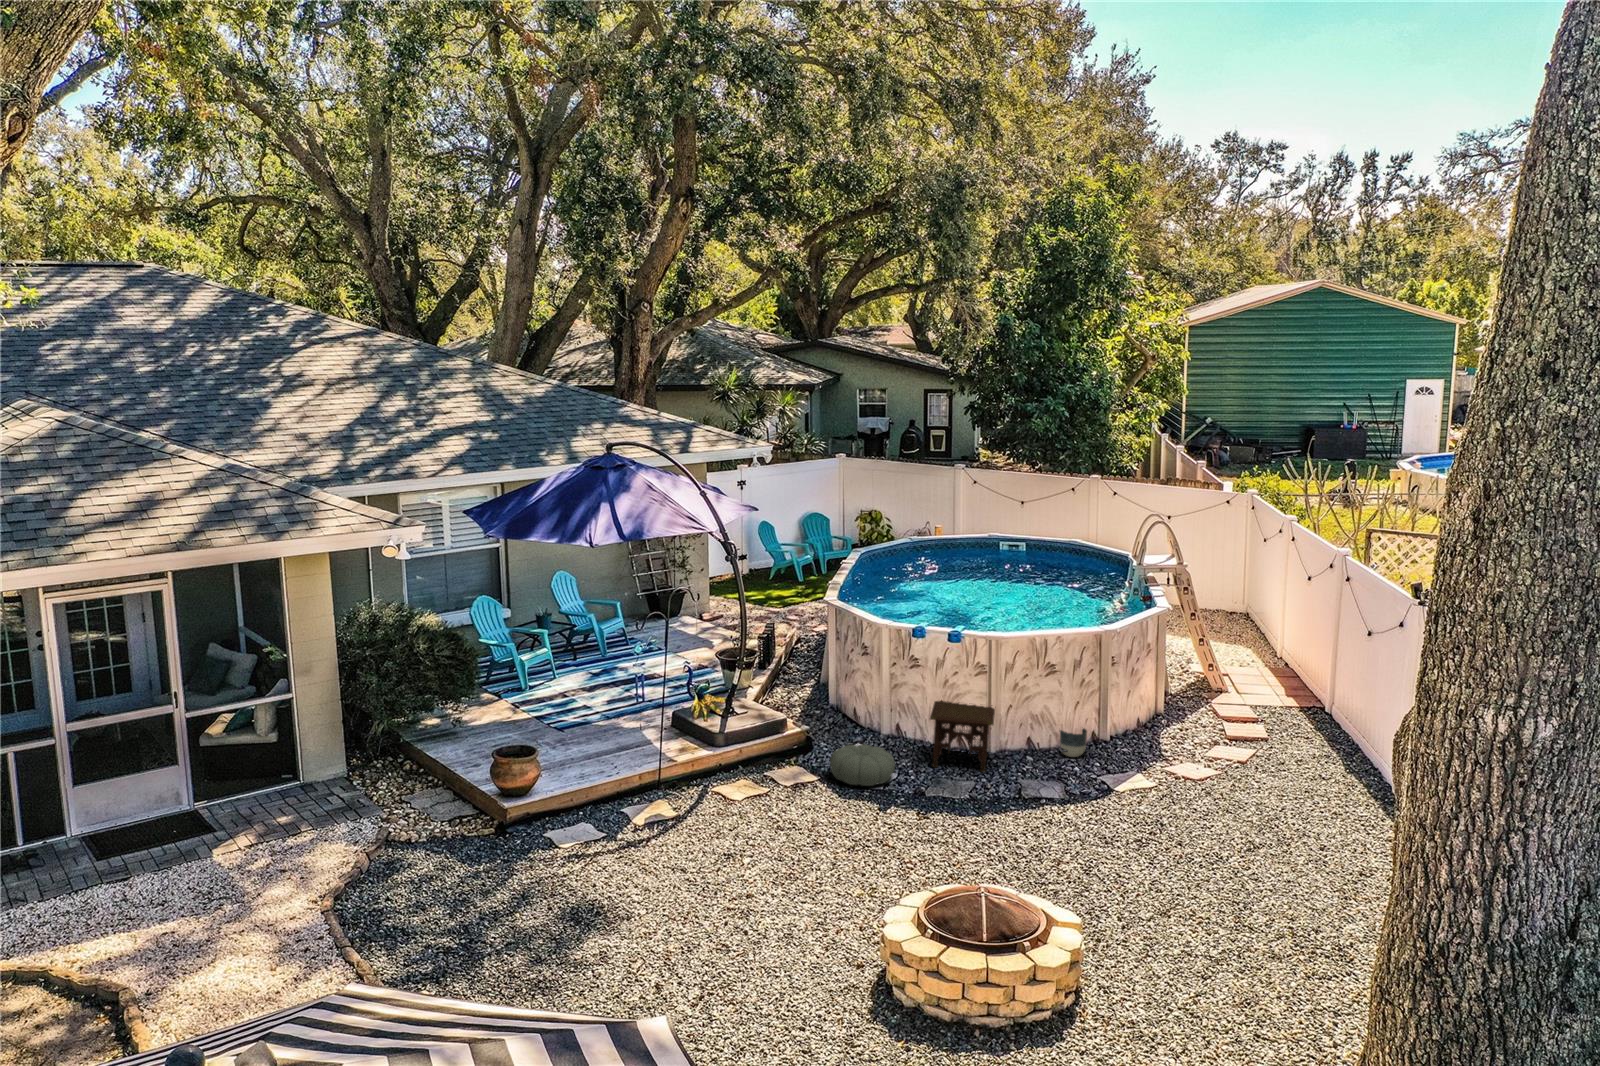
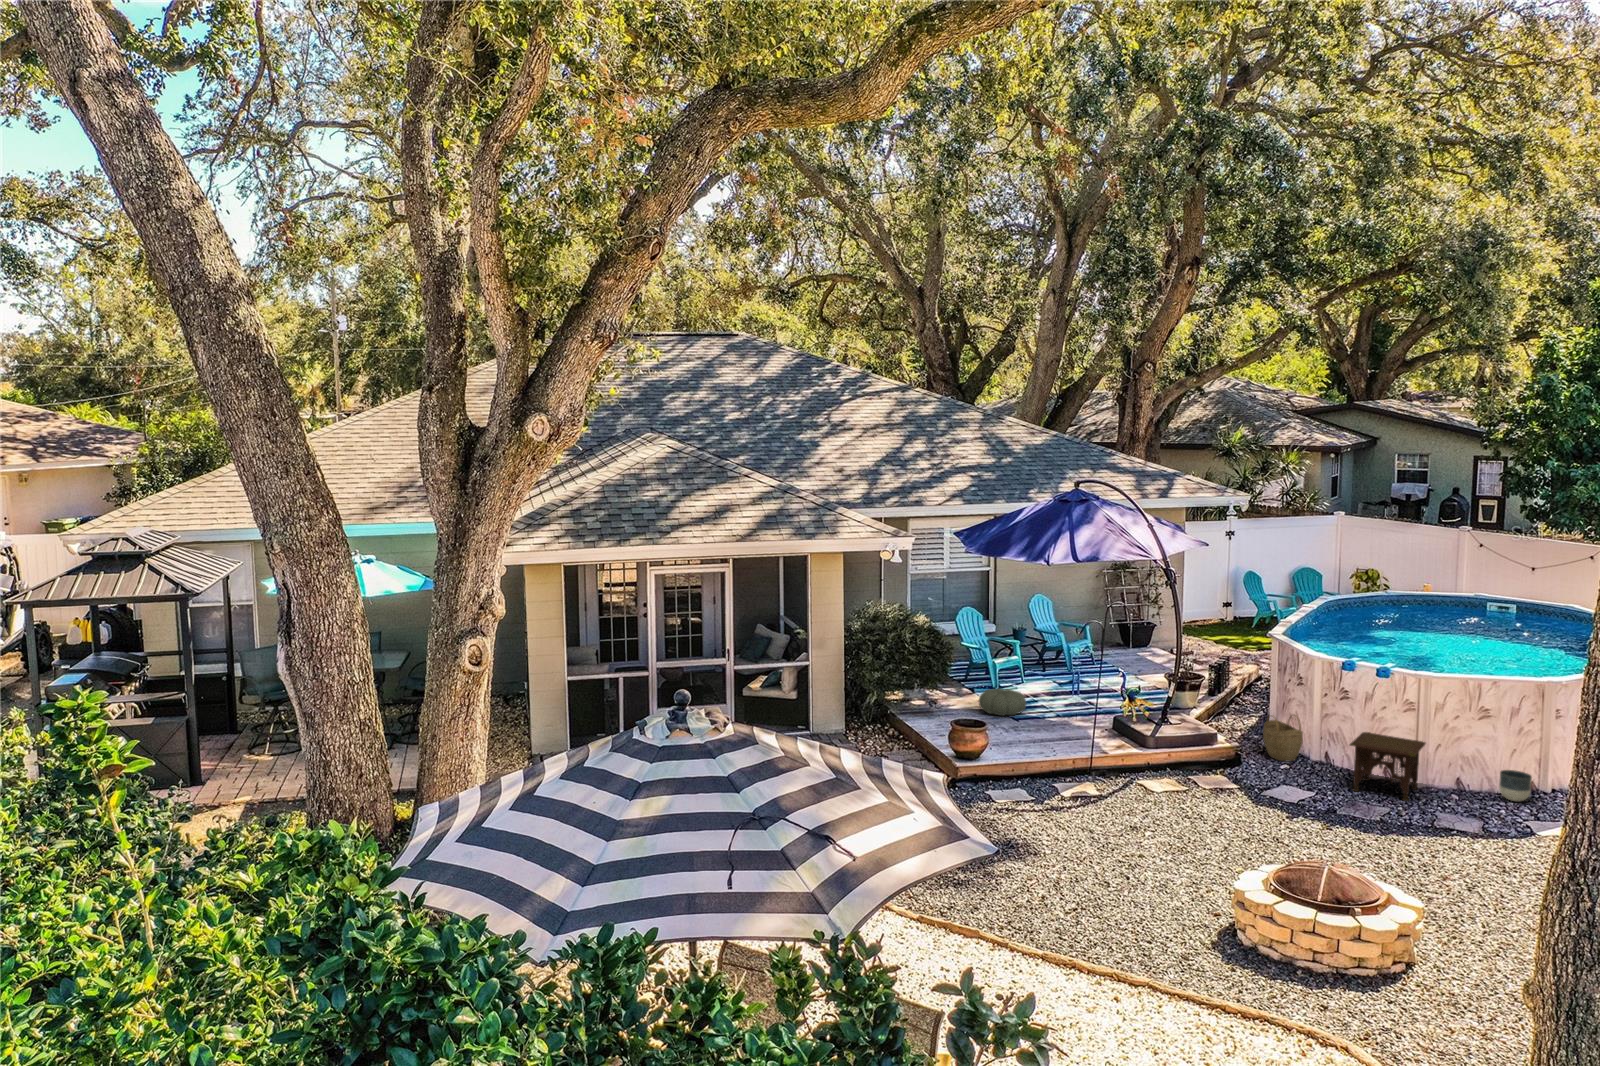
woven basket: none [831,686,873,740] -> present [1263,715,1303,761]
pouf: present [830,744,895,786] -> present [979,688,1026,716]

